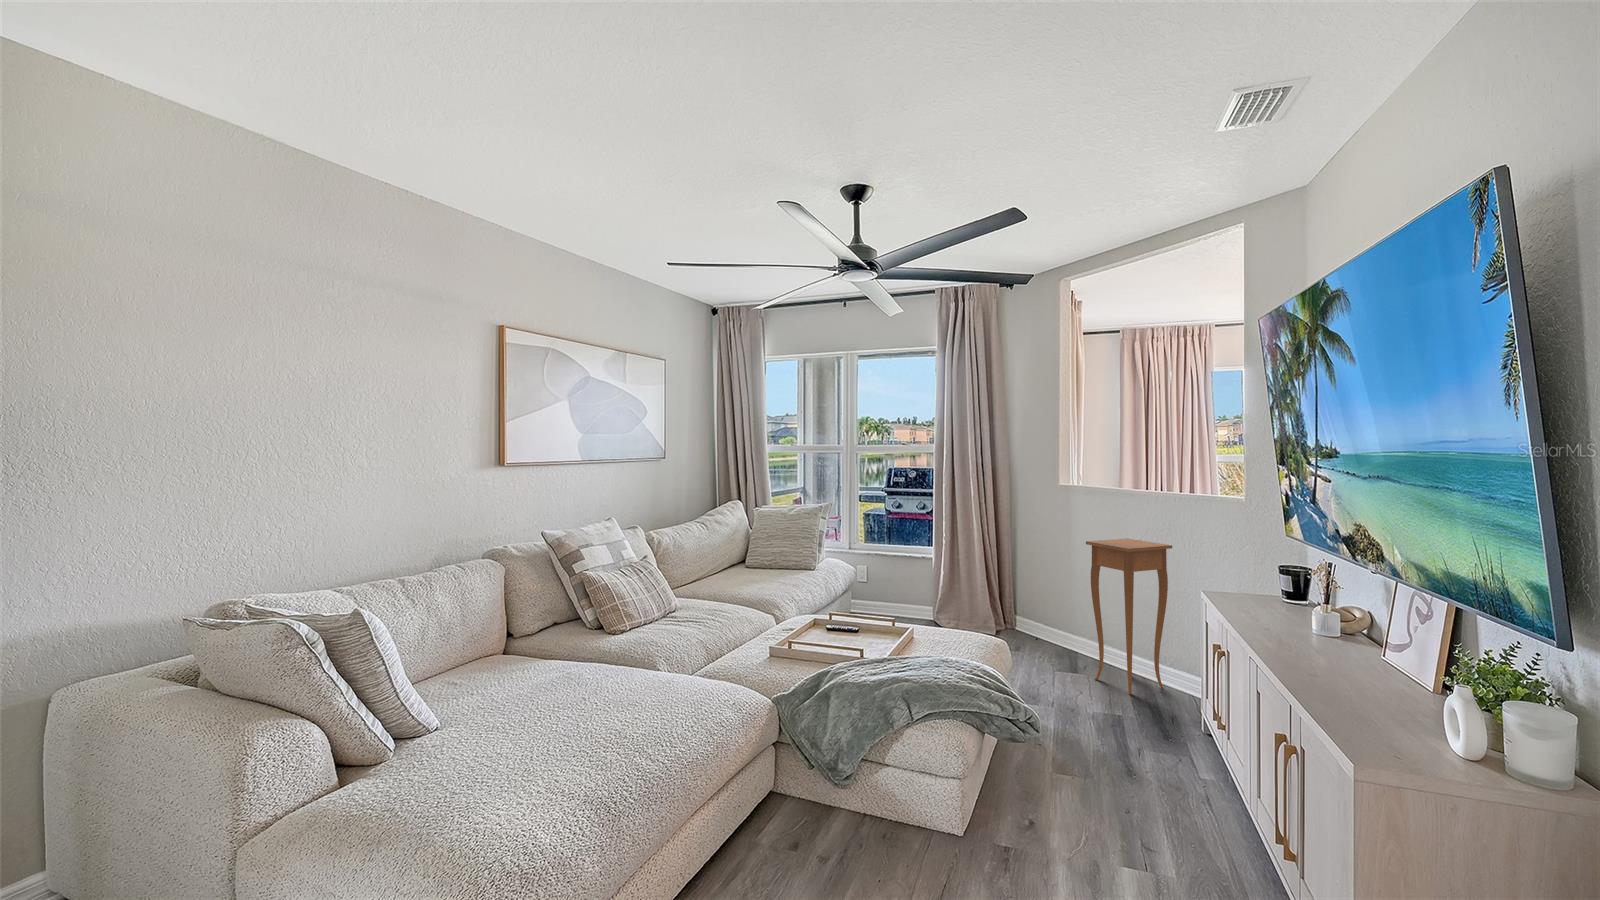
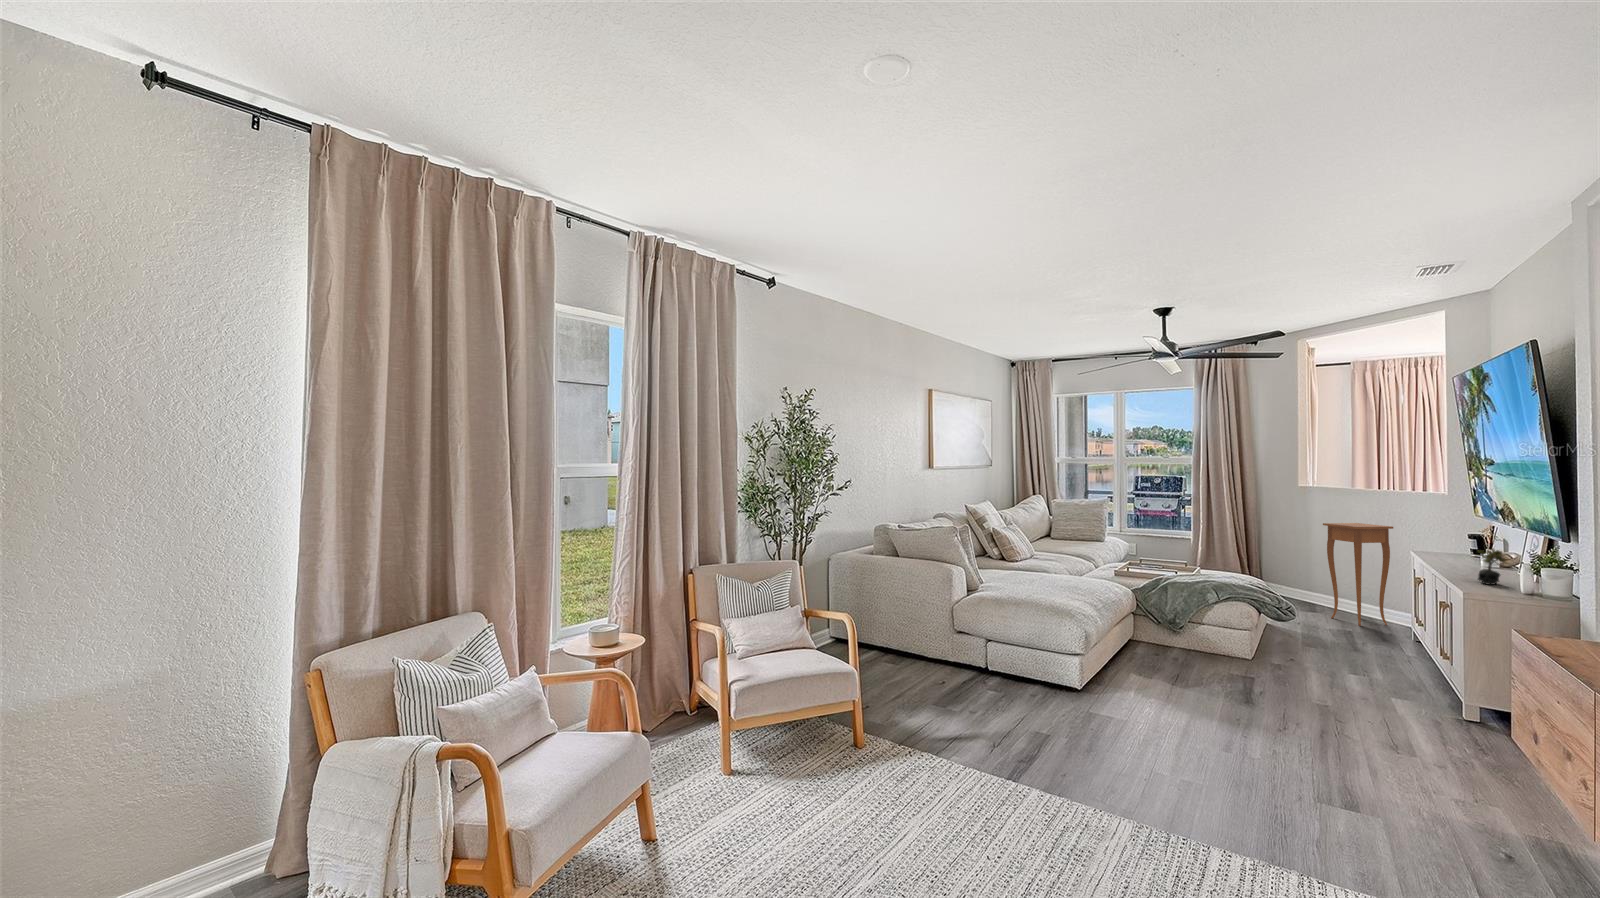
succulent plant: none [1322,623,1384,701] -> present [1478,549,1506,585]

